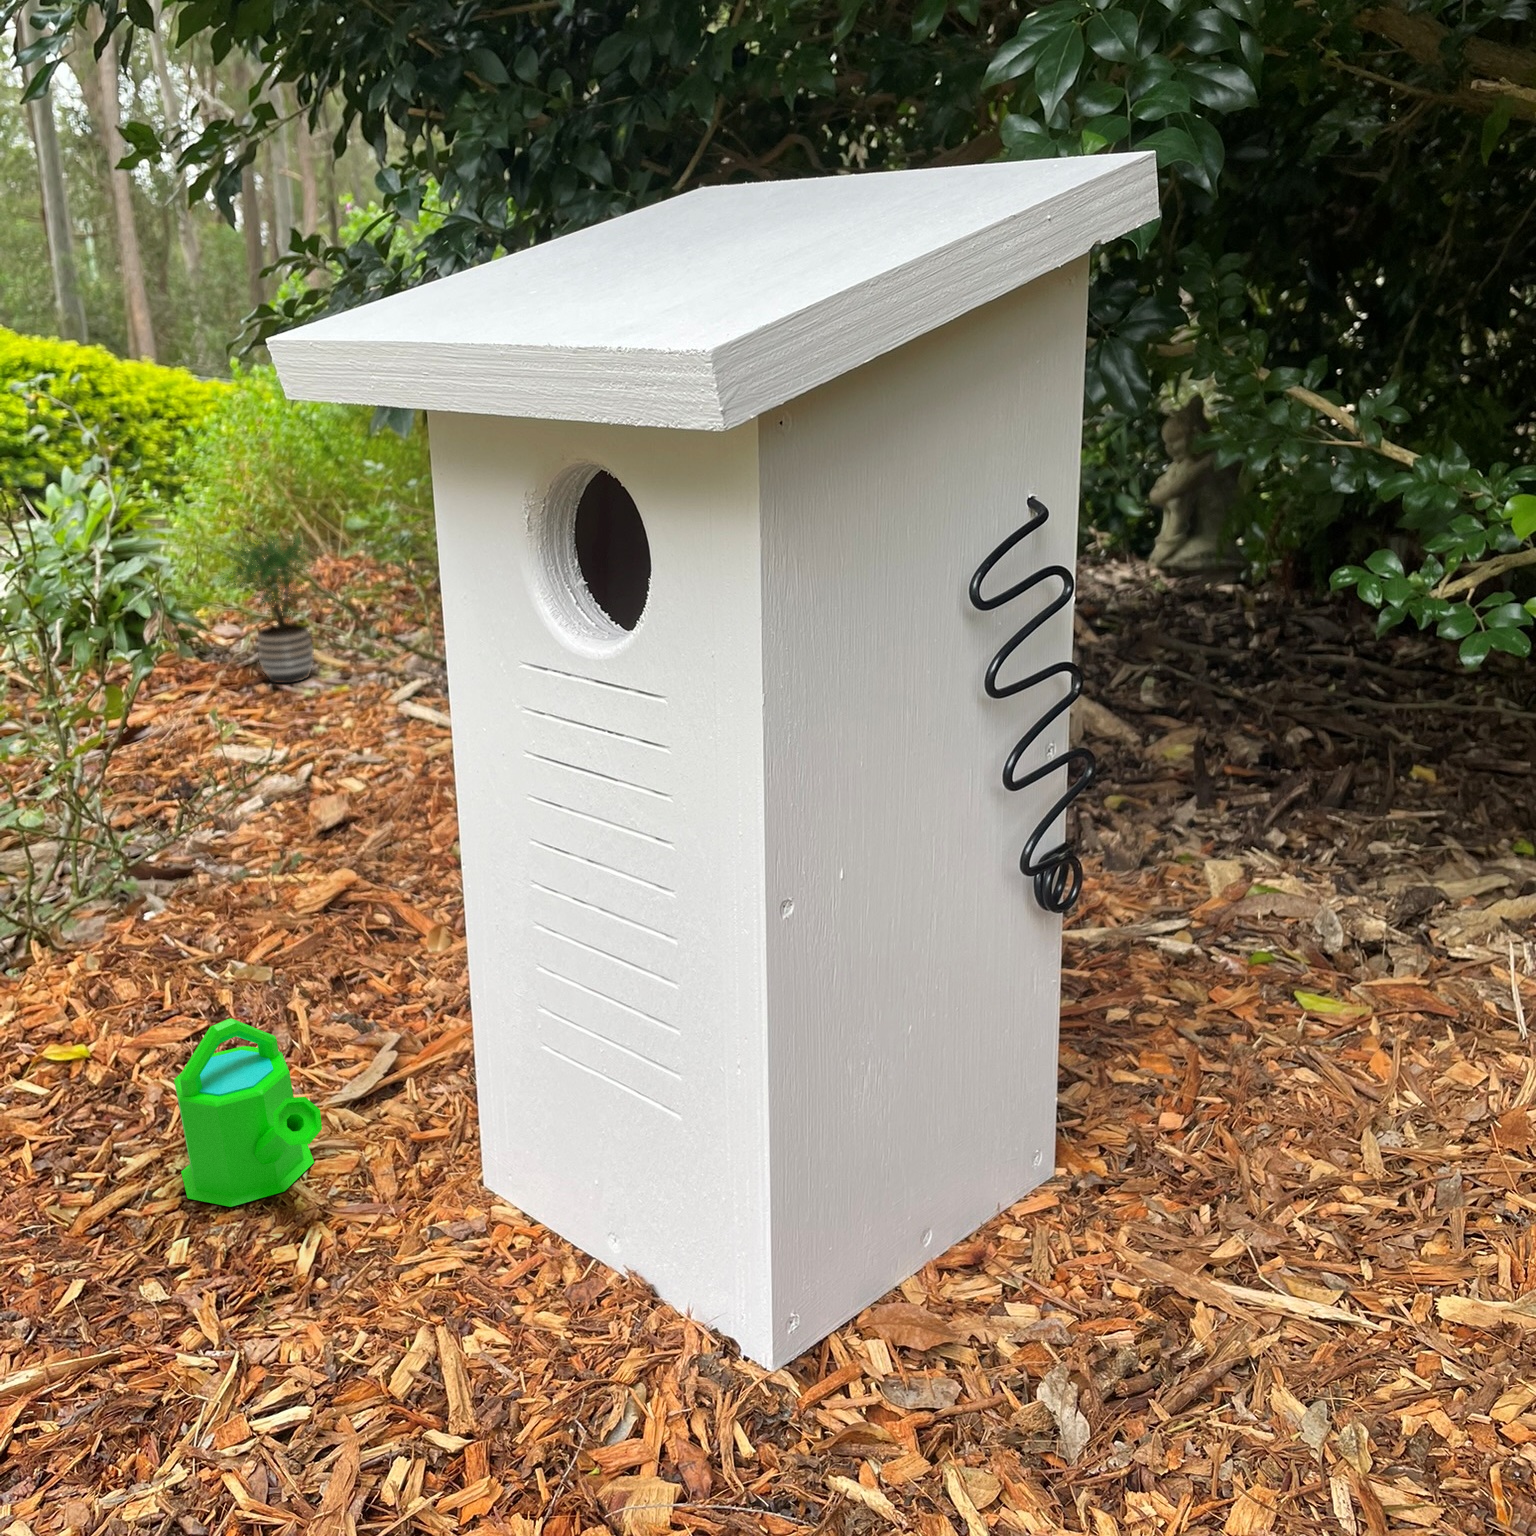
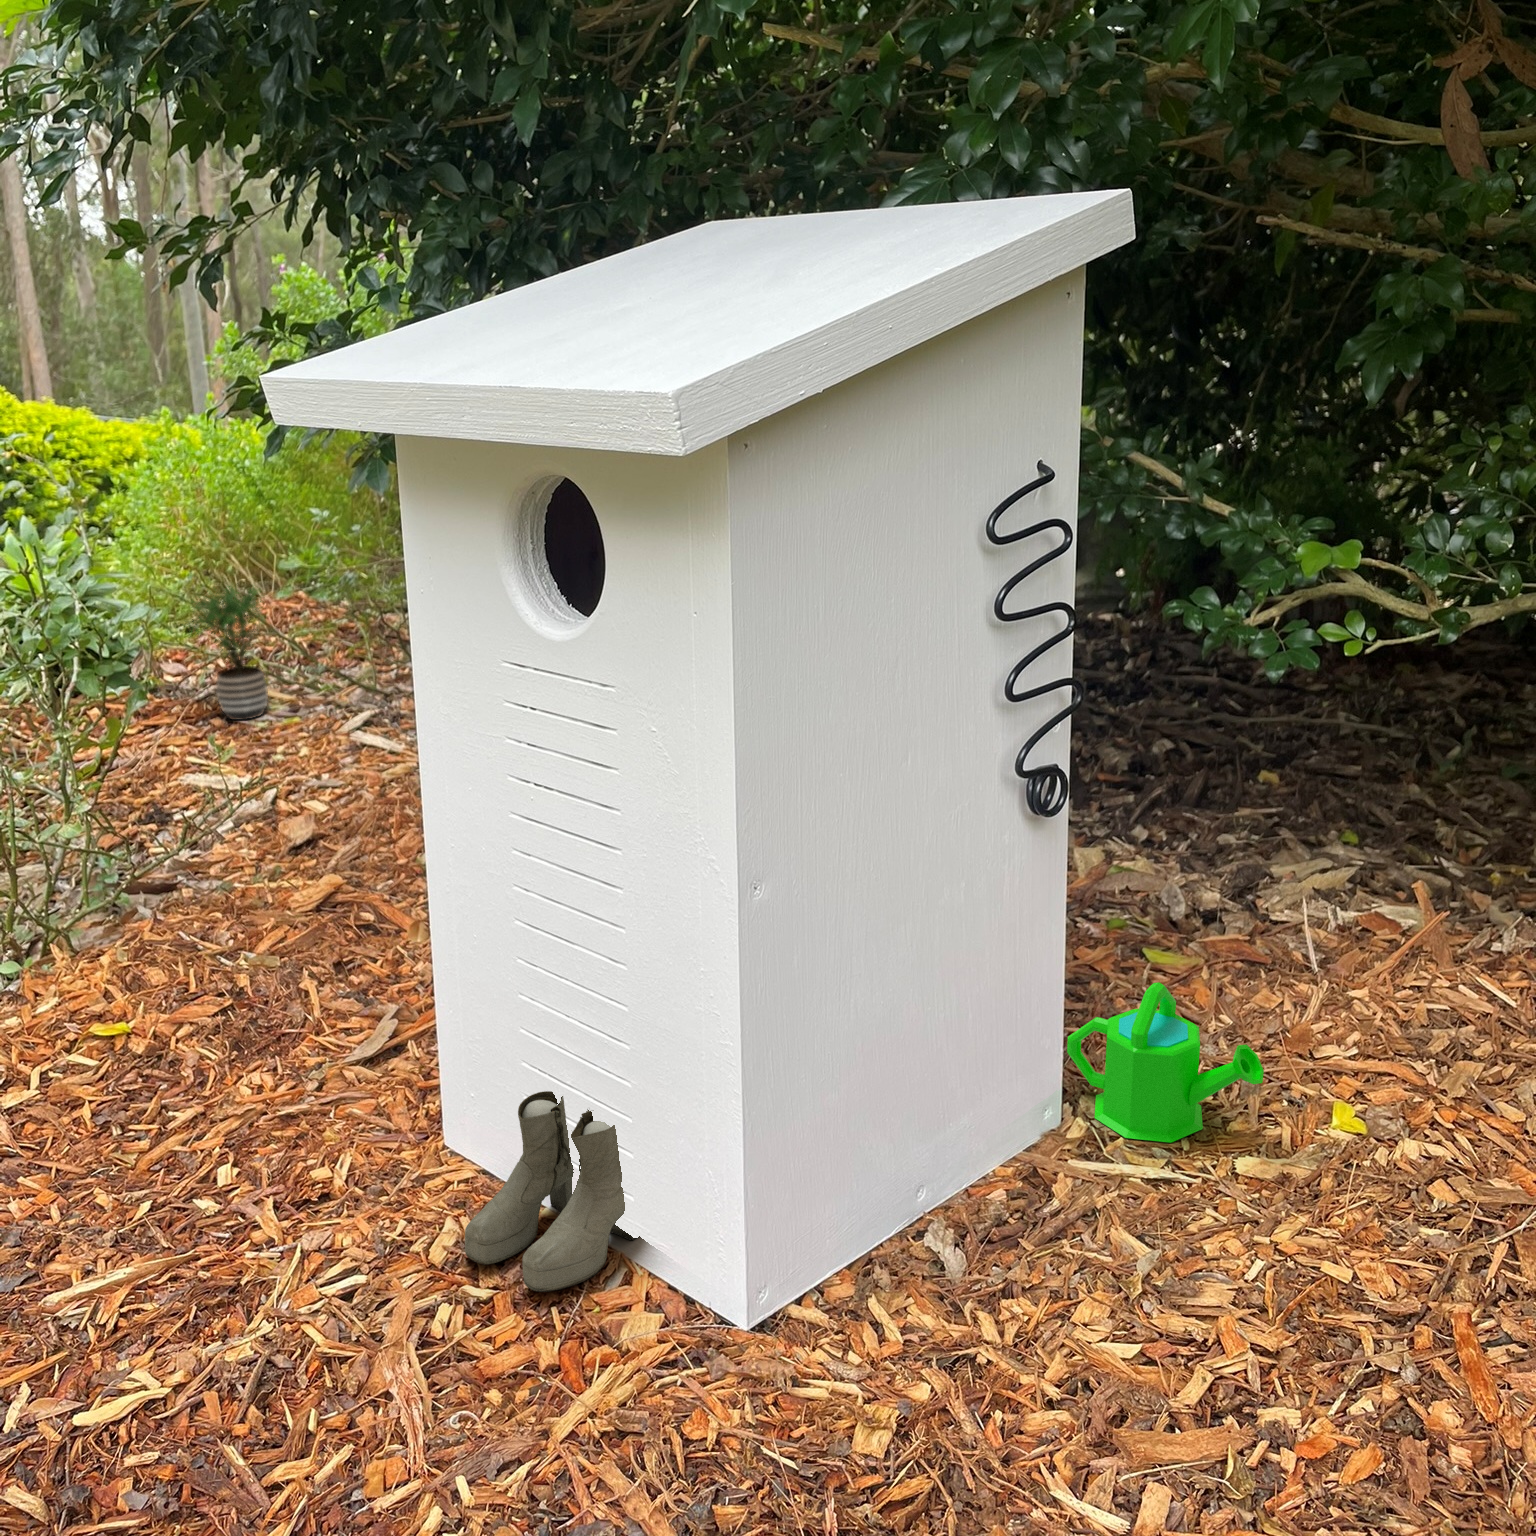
watering can: present [174,1018,322,1207] -> present [1067,982,1264,1143]
boots: none [436,1178,667,1444] -> present [465,1091,635,1292]

